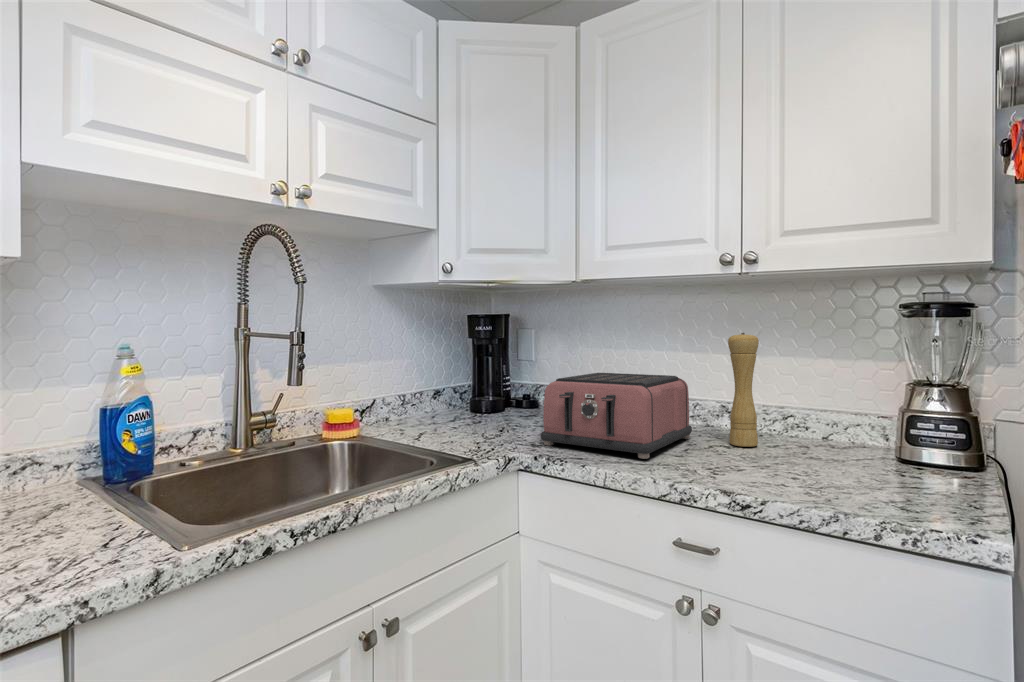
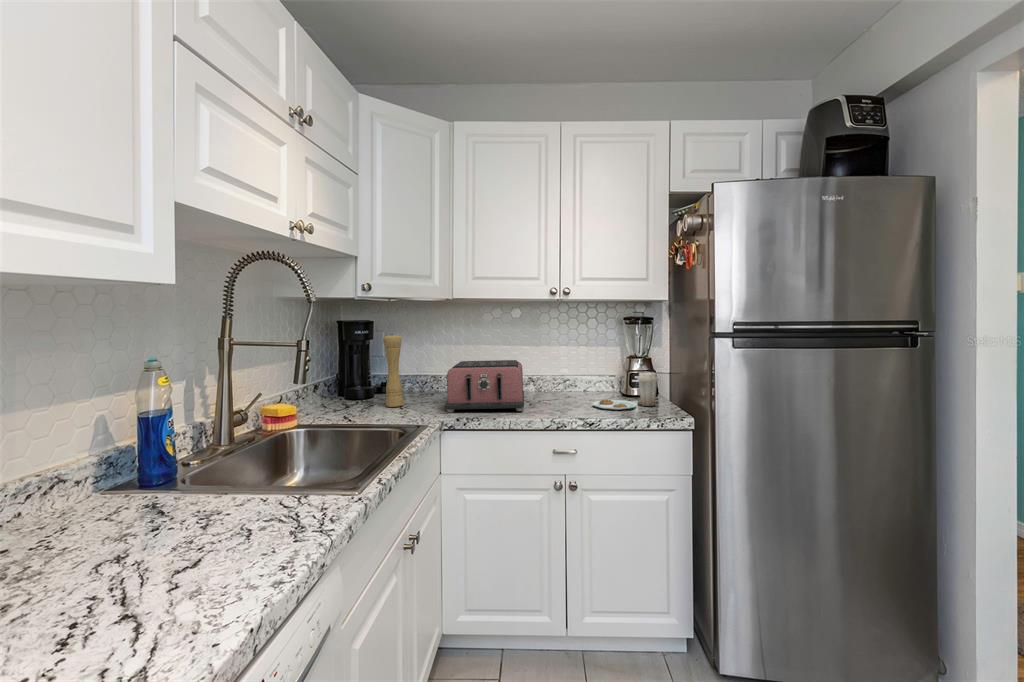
pepper mill: present [728,333,759,447] -> present [383,334,403,407]
plate: none [789,417,947,489] -> present [592,372,658,410]

